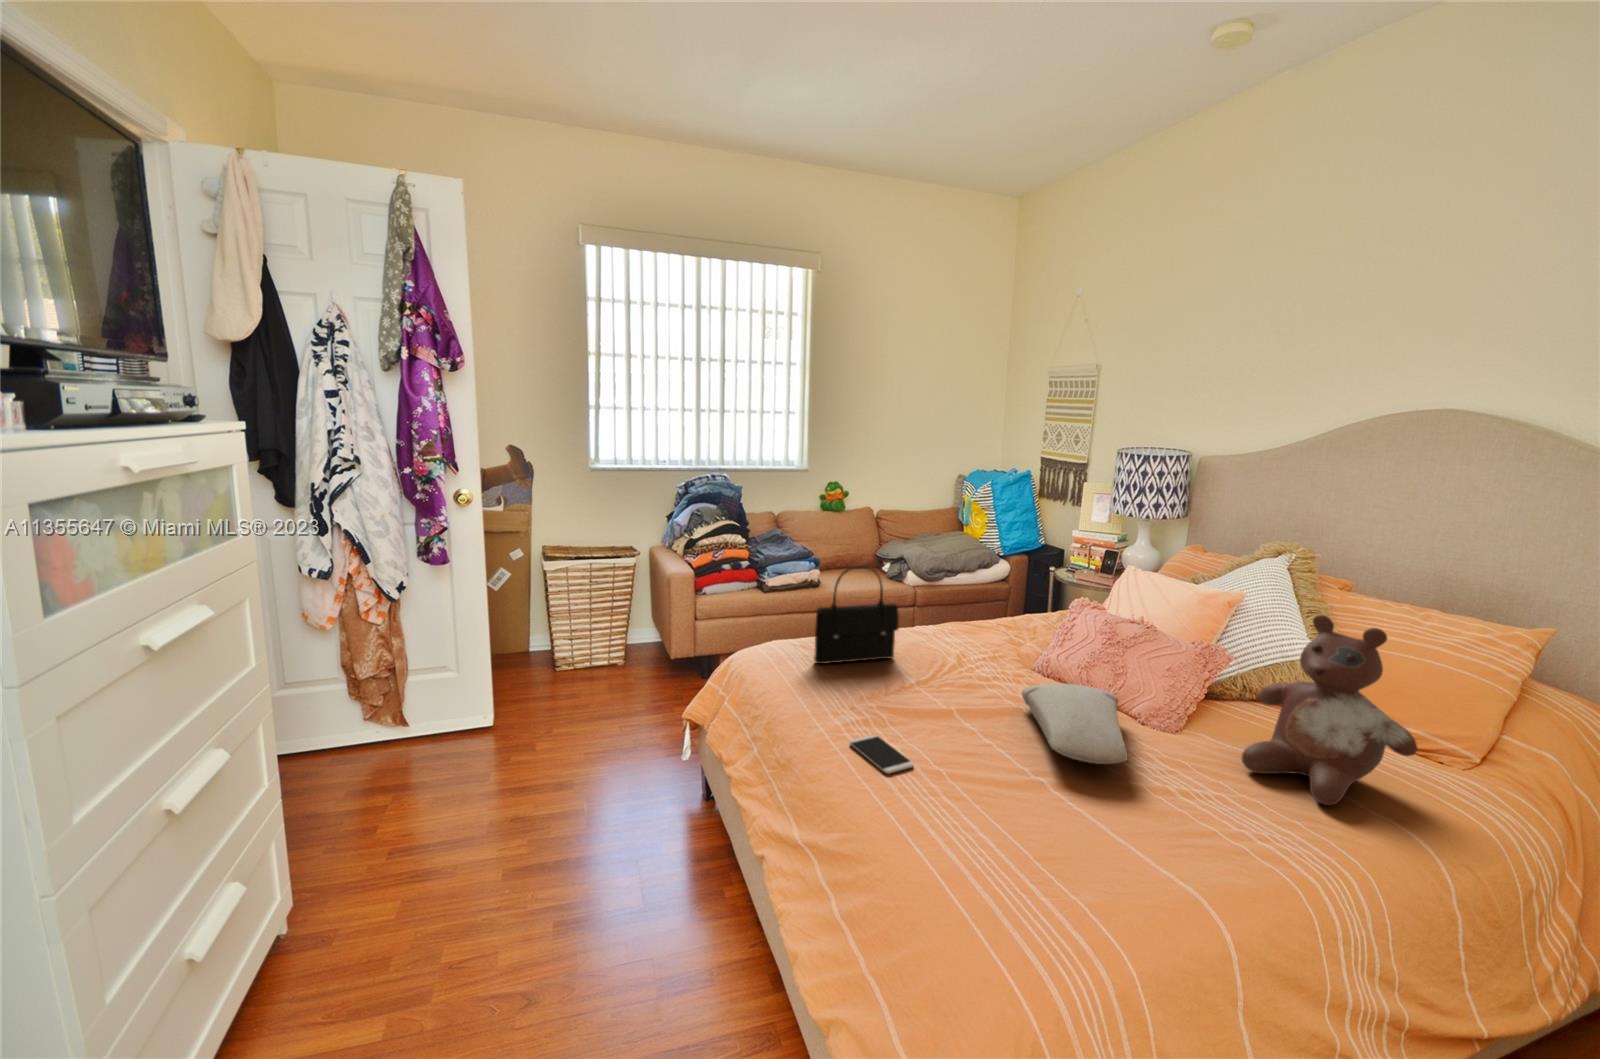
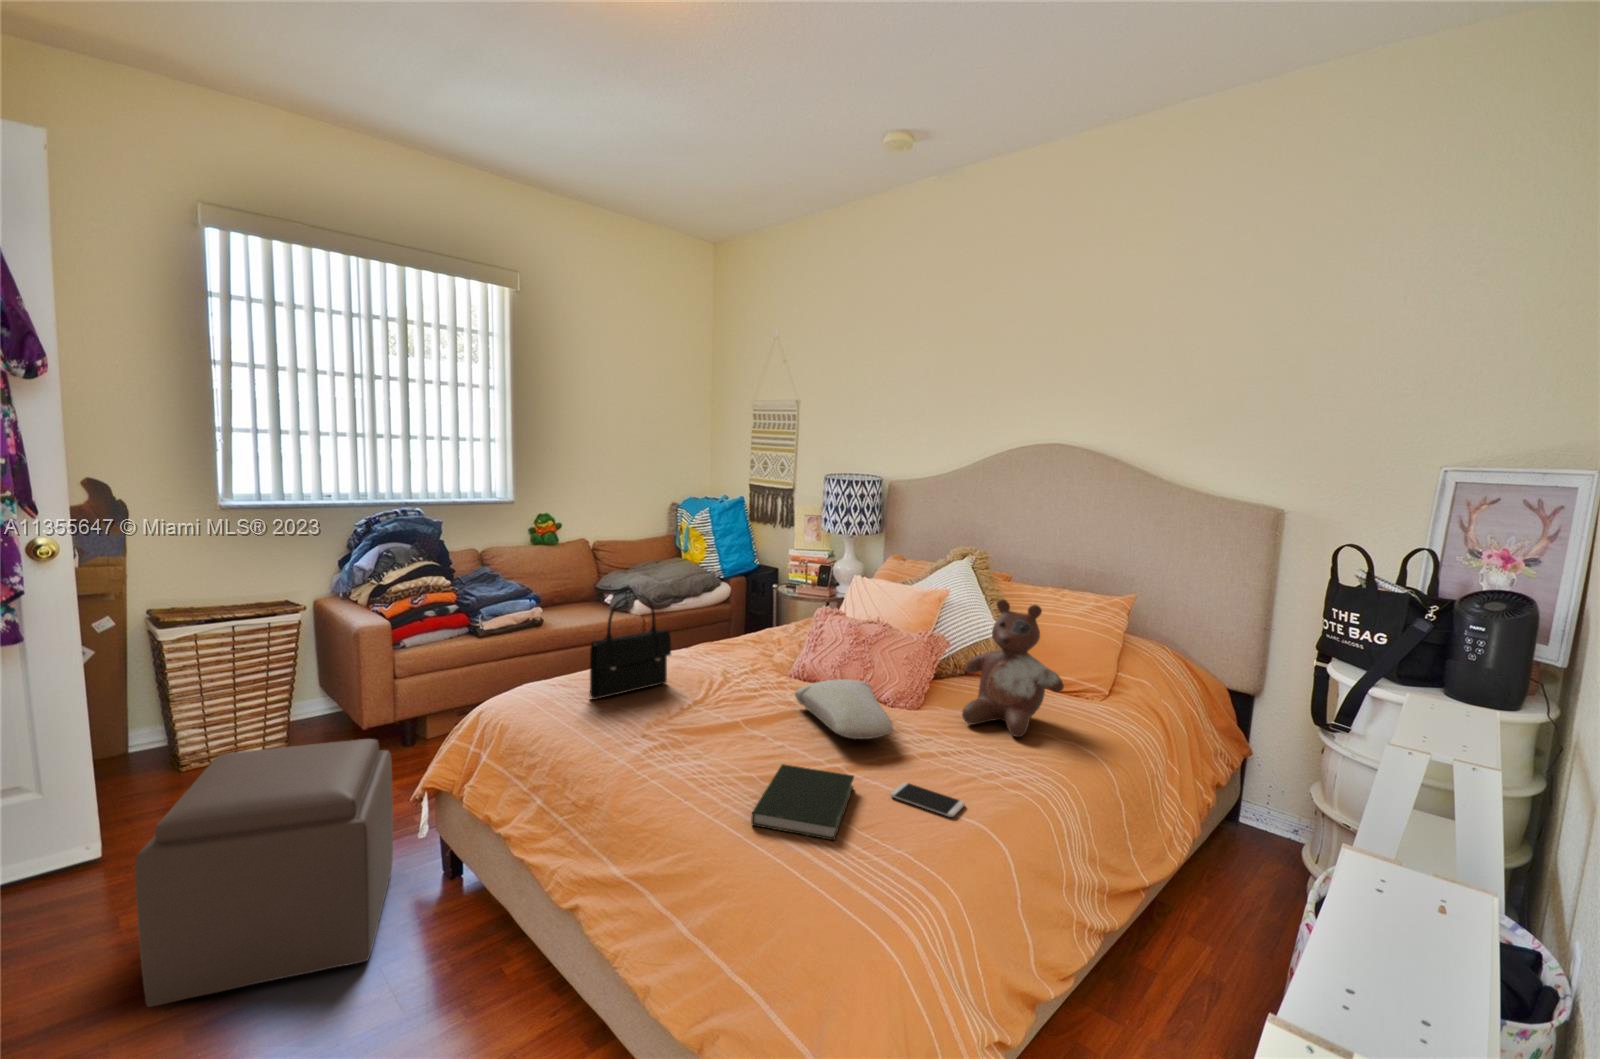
ottoman: none [476,662,663,852] -> present [135,739,393,1007]
smartphone: present [850,735,913,774] -> present [891,783,964,817]
book: none [912,771,1054,880] -> present [751,764,854,840]

